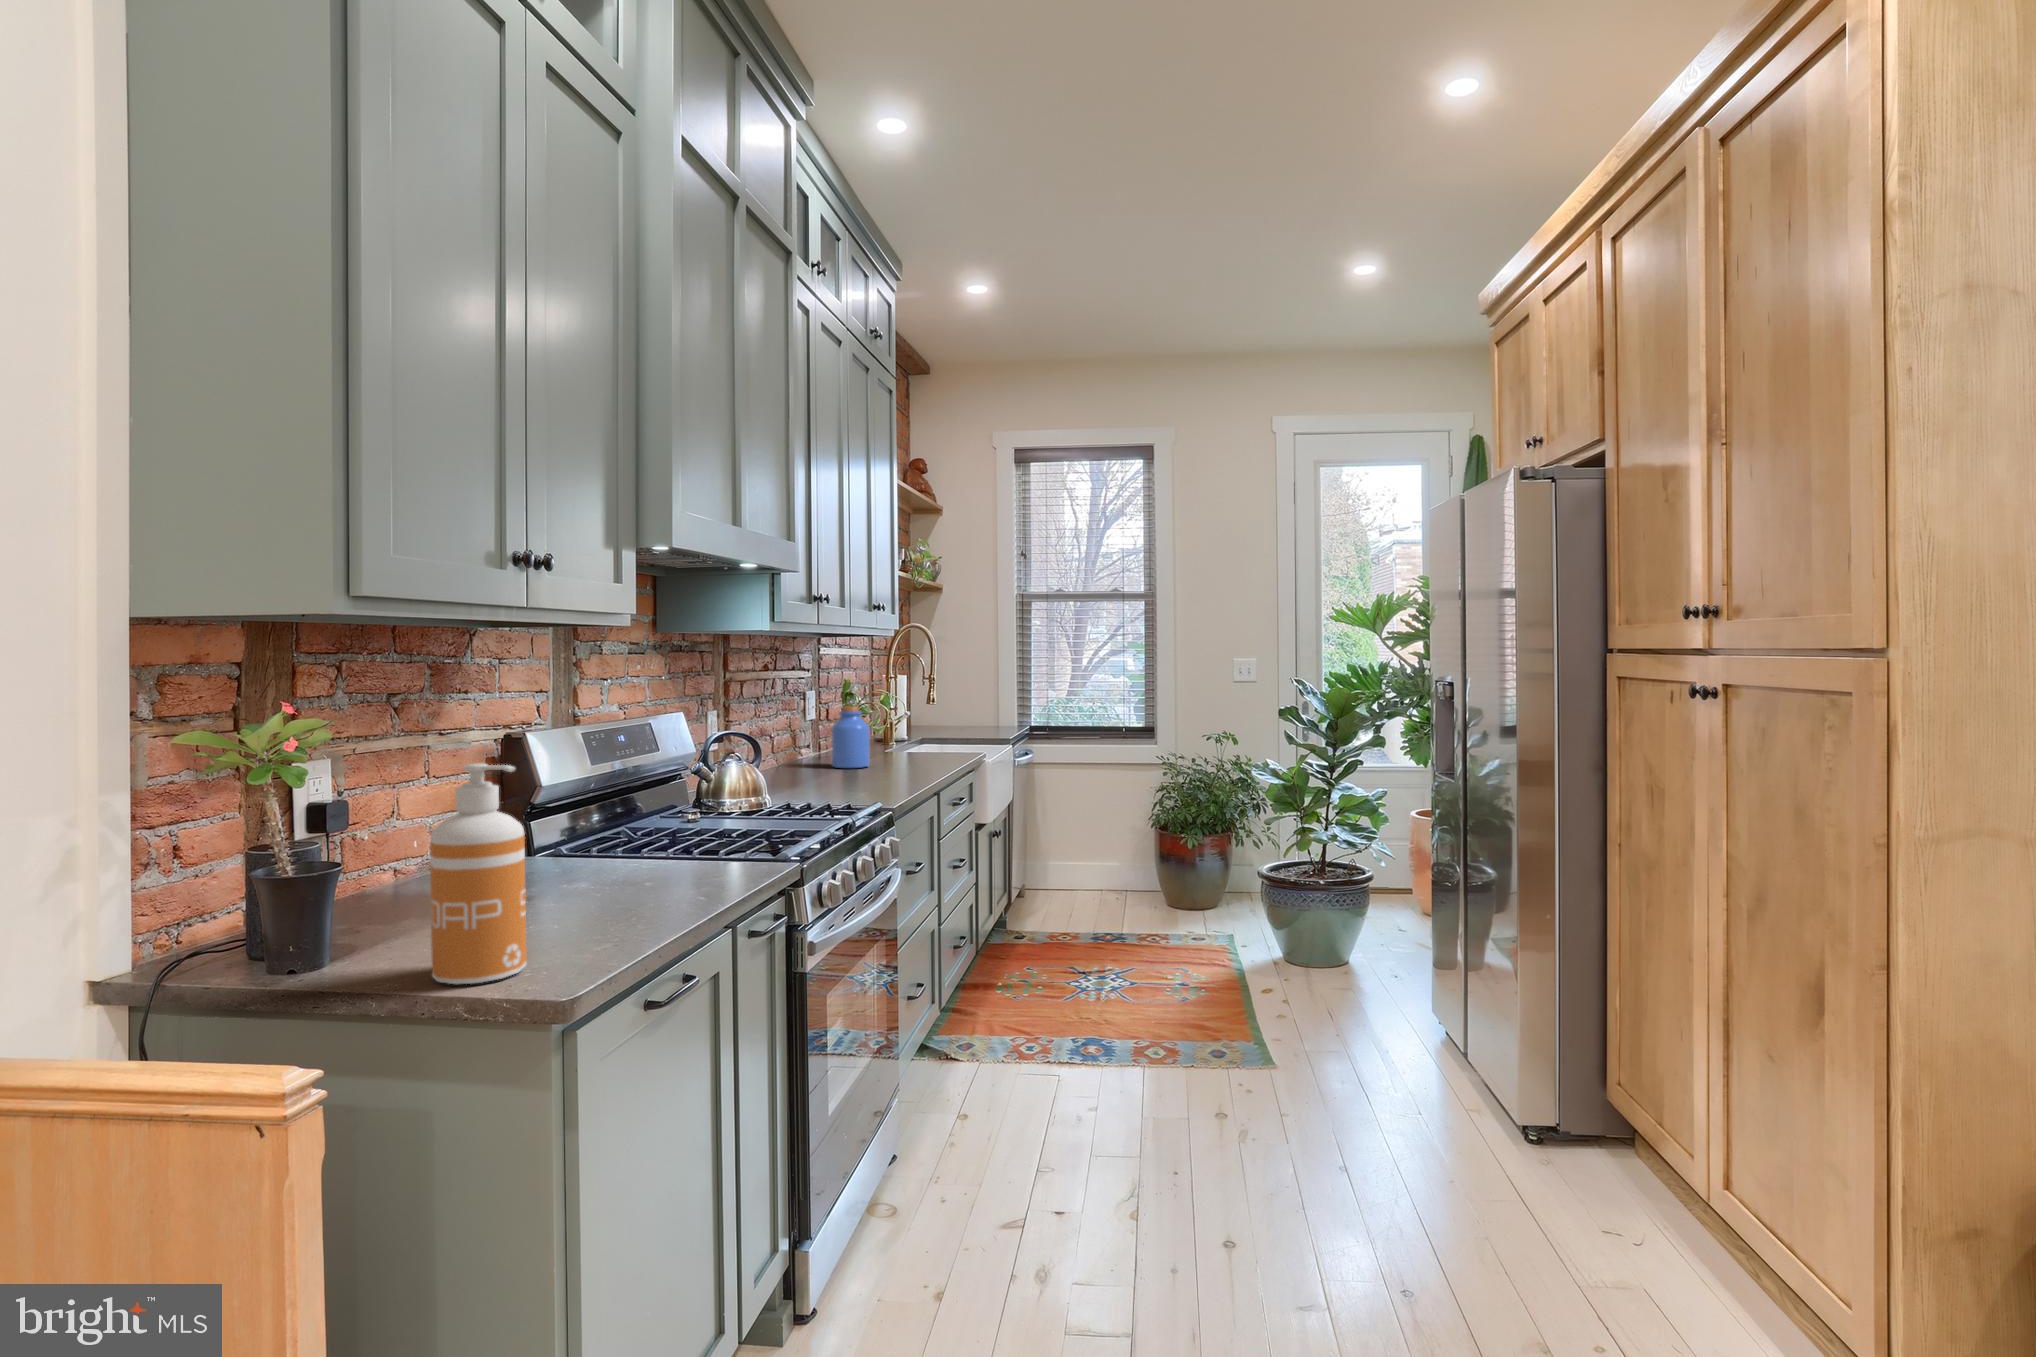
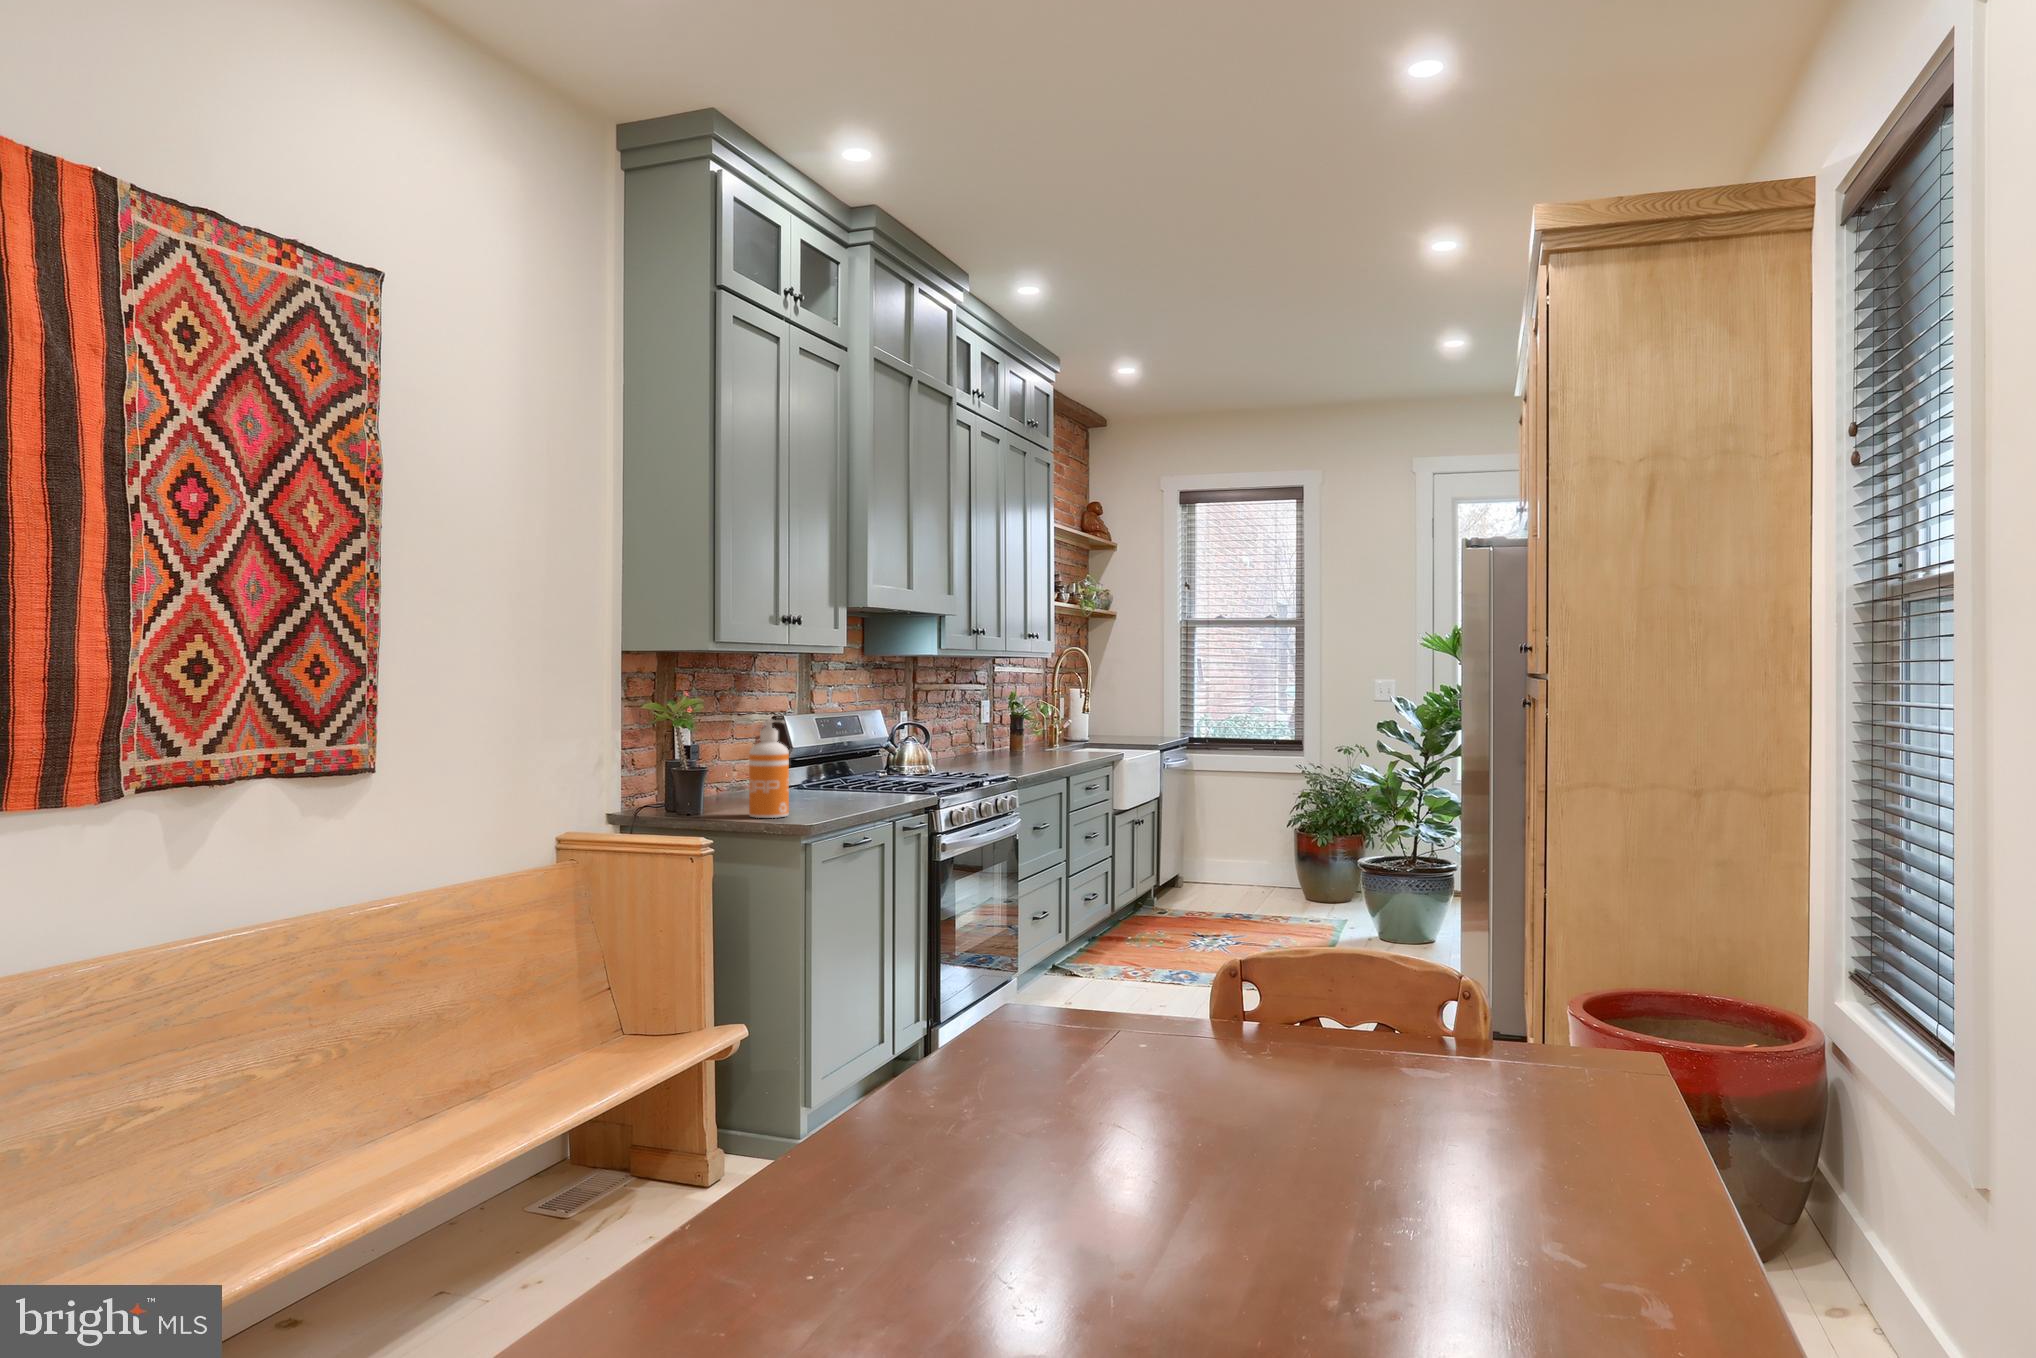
jar: present [831,706,870,768] -> none [993,711,1021,758]

